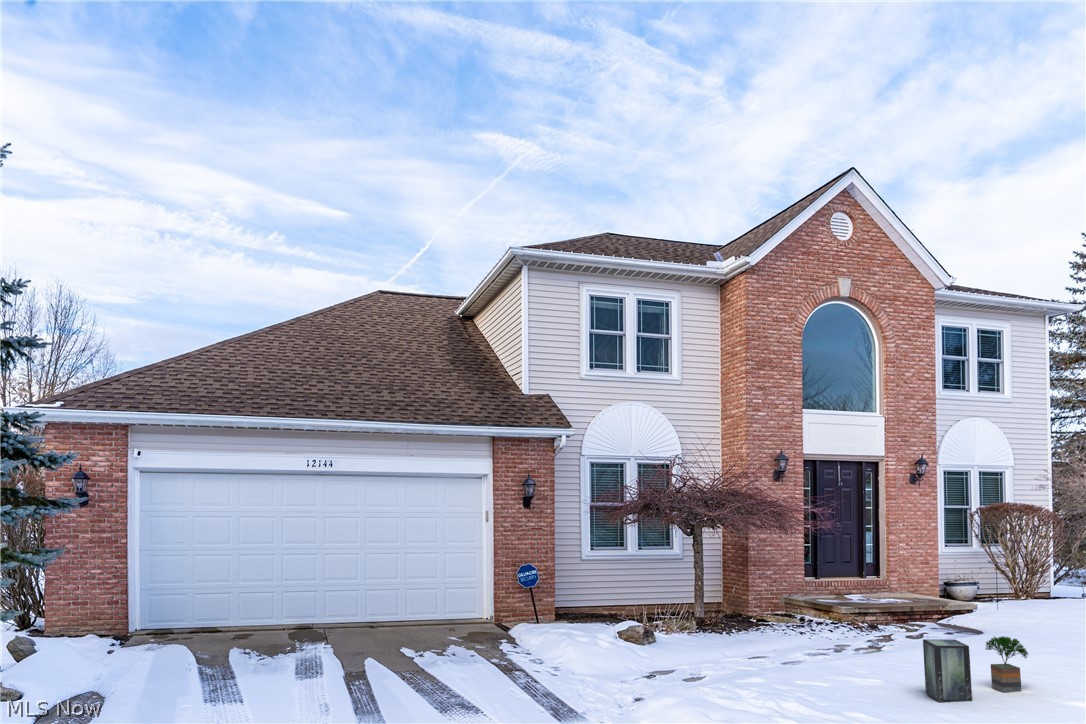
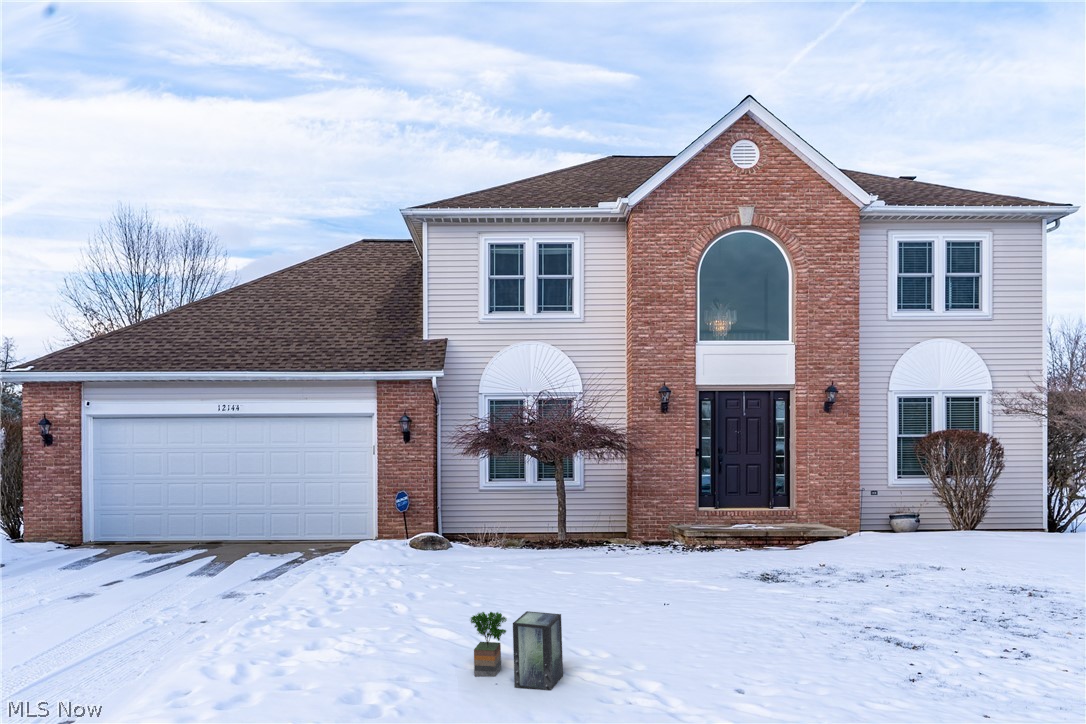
potted tree: present [986,636,1028,692] -> present [471,612,507,677]

